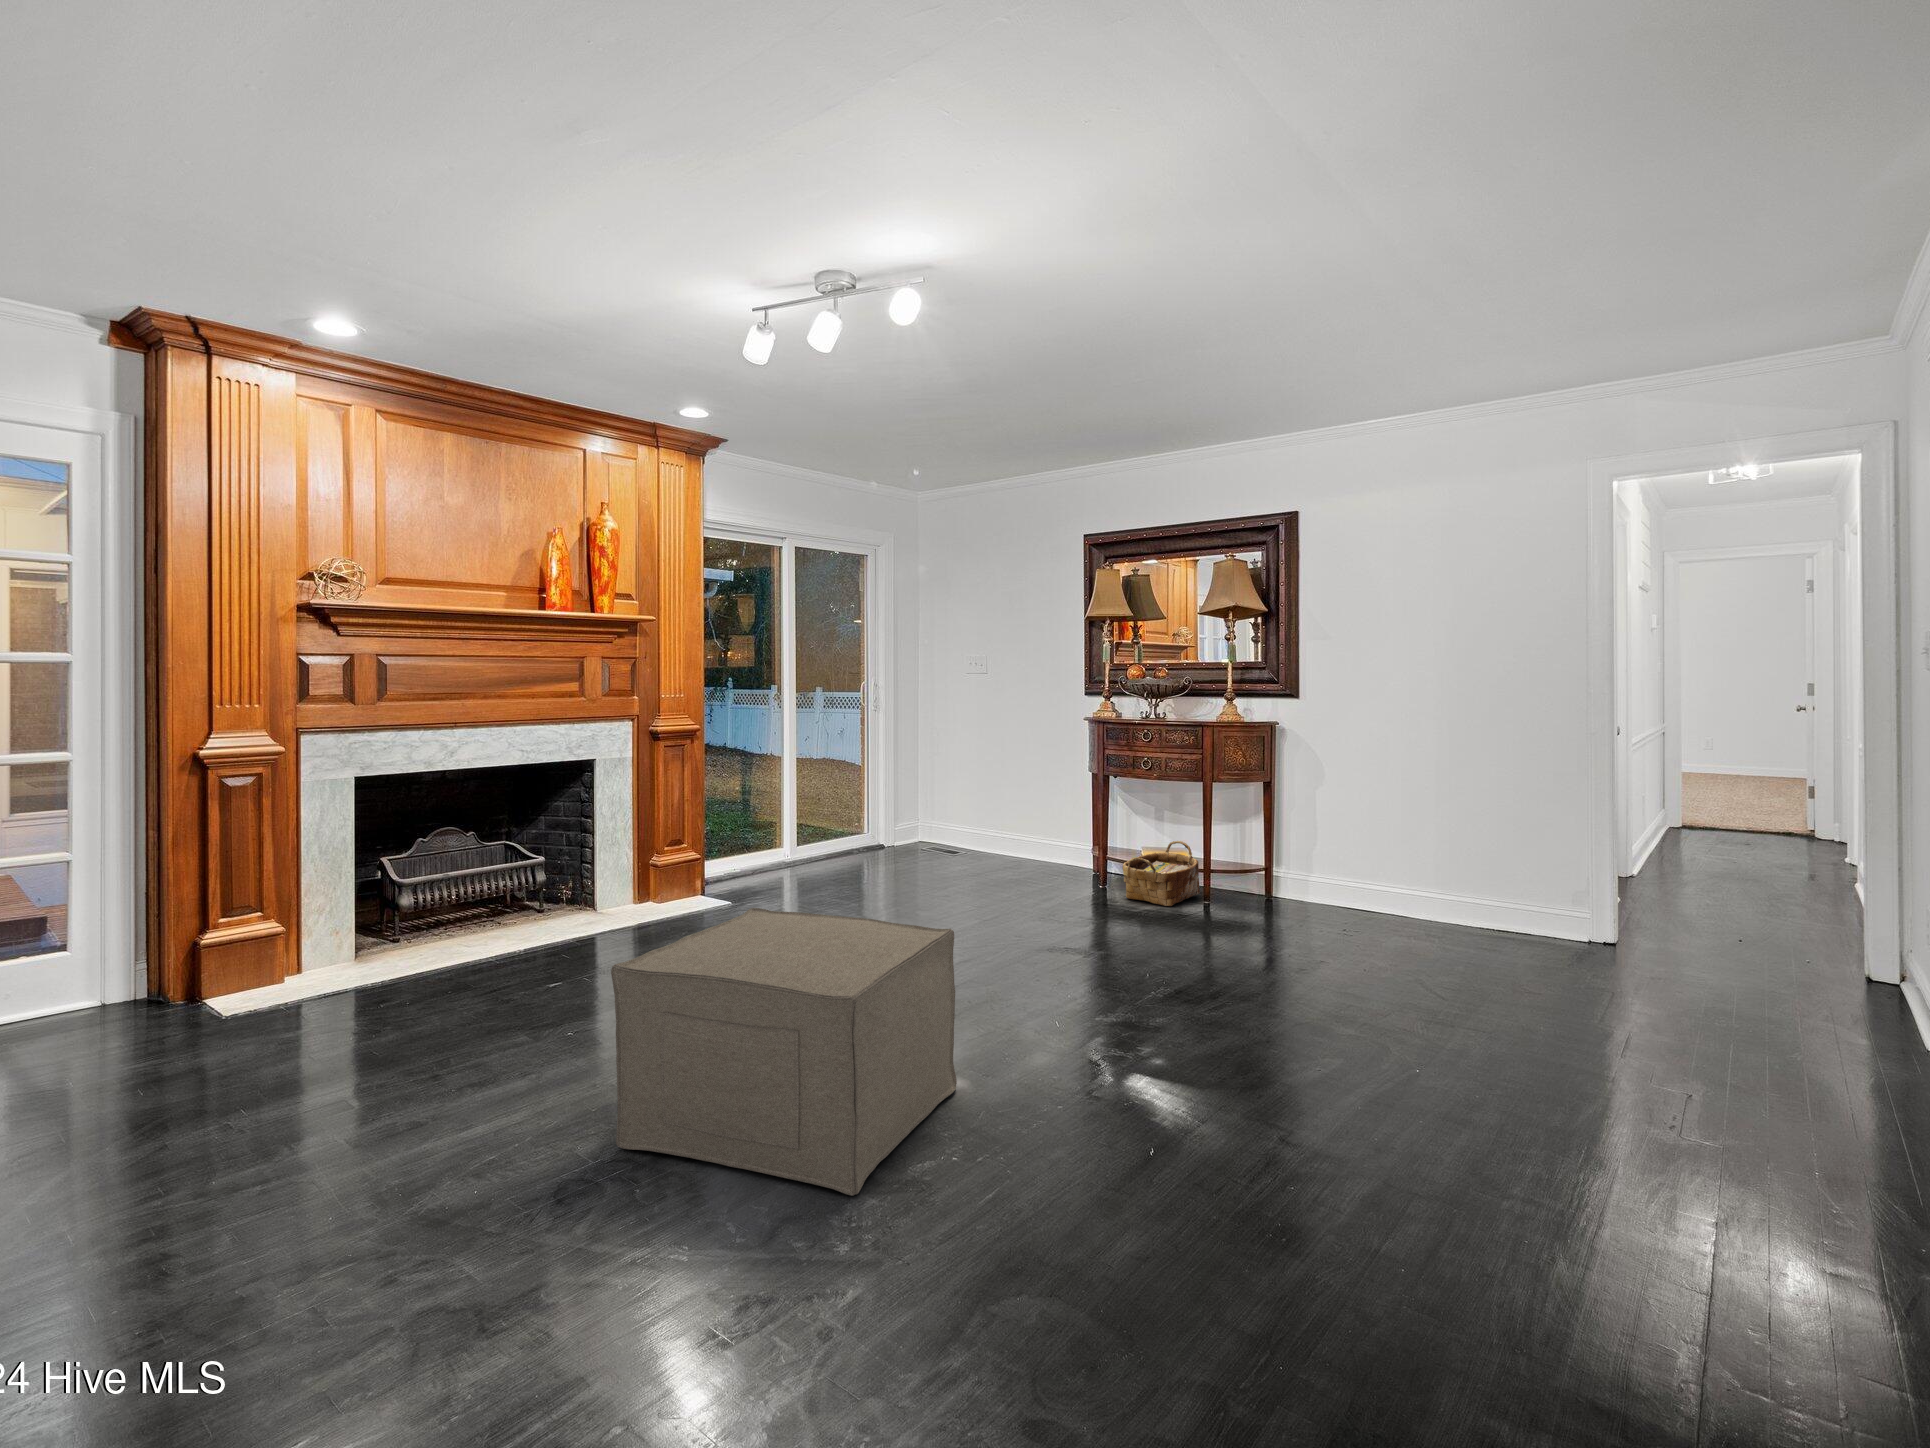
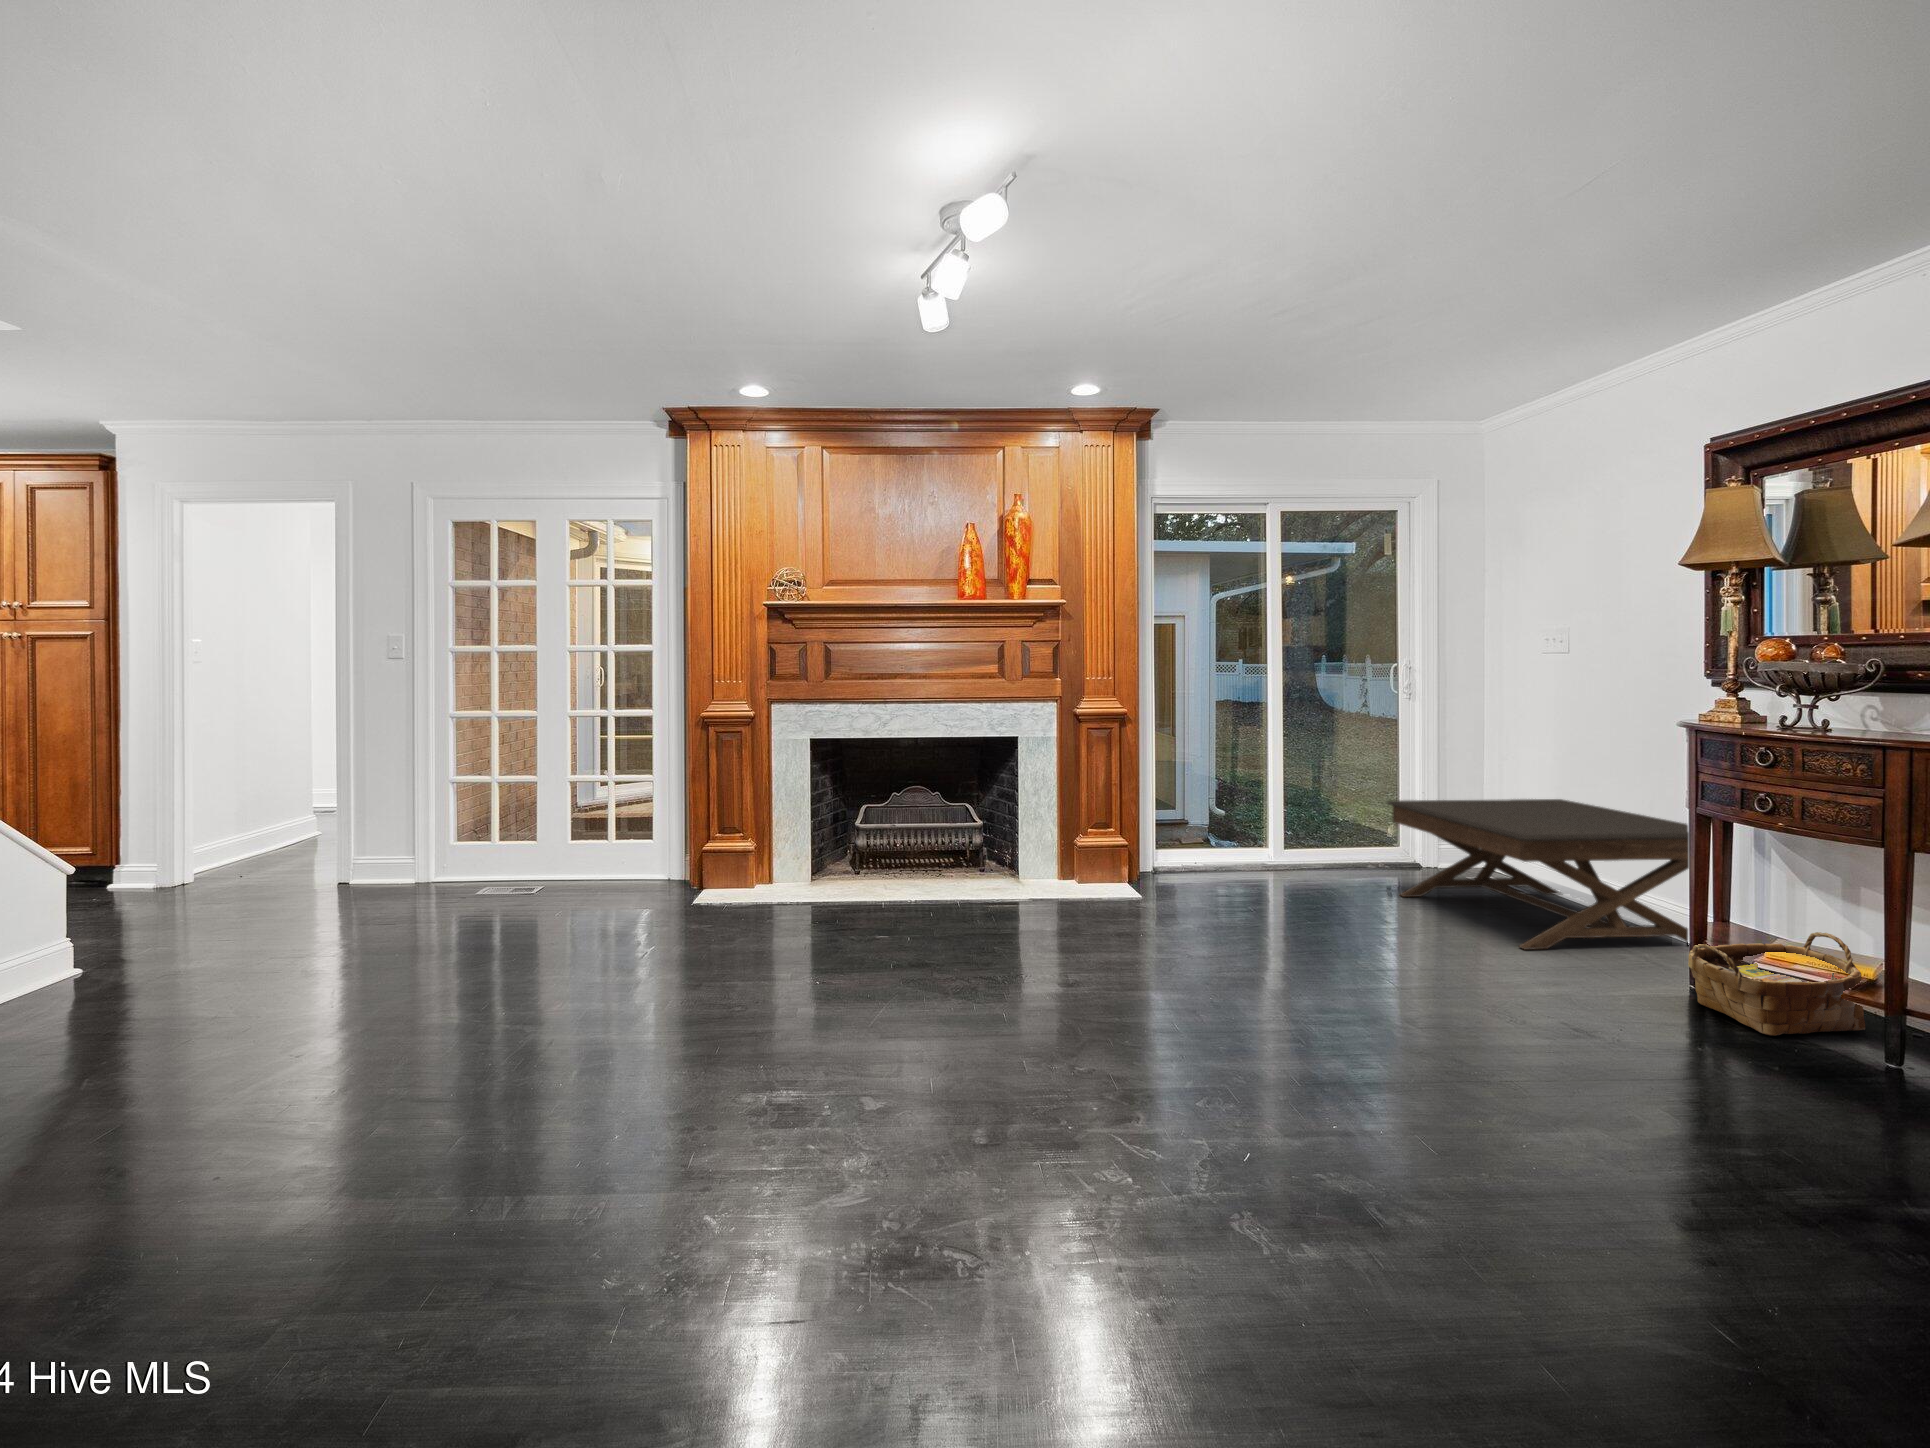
coffee table: none [894,781,1107,889] -> present [1387,799,1689,949]
ottoman: present [611,908,957,1196] -> none [673,903,1018,1250]

